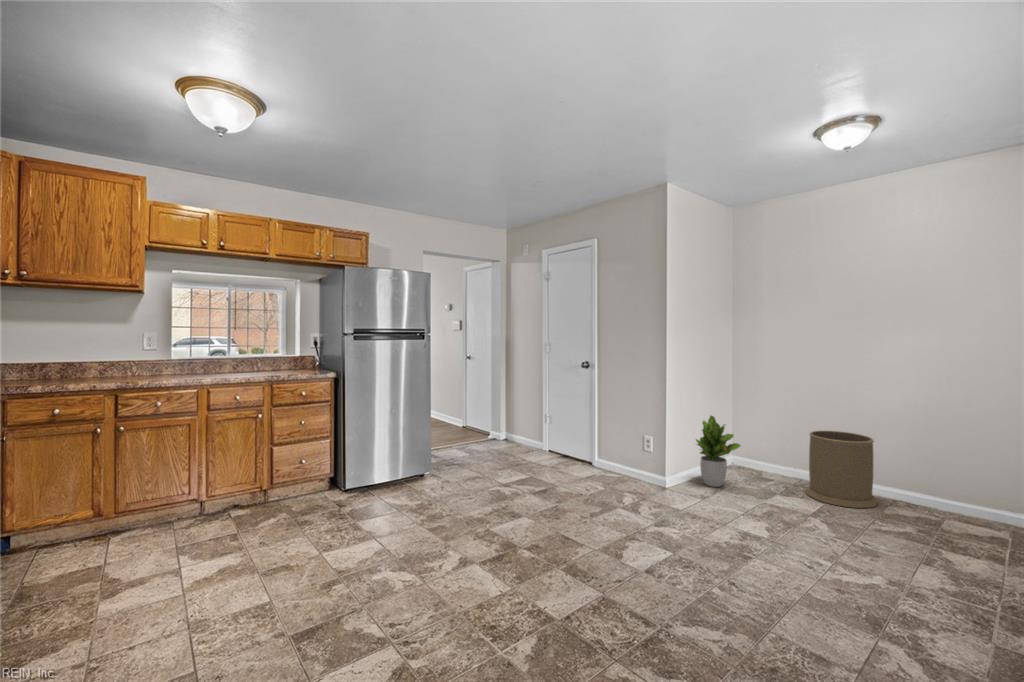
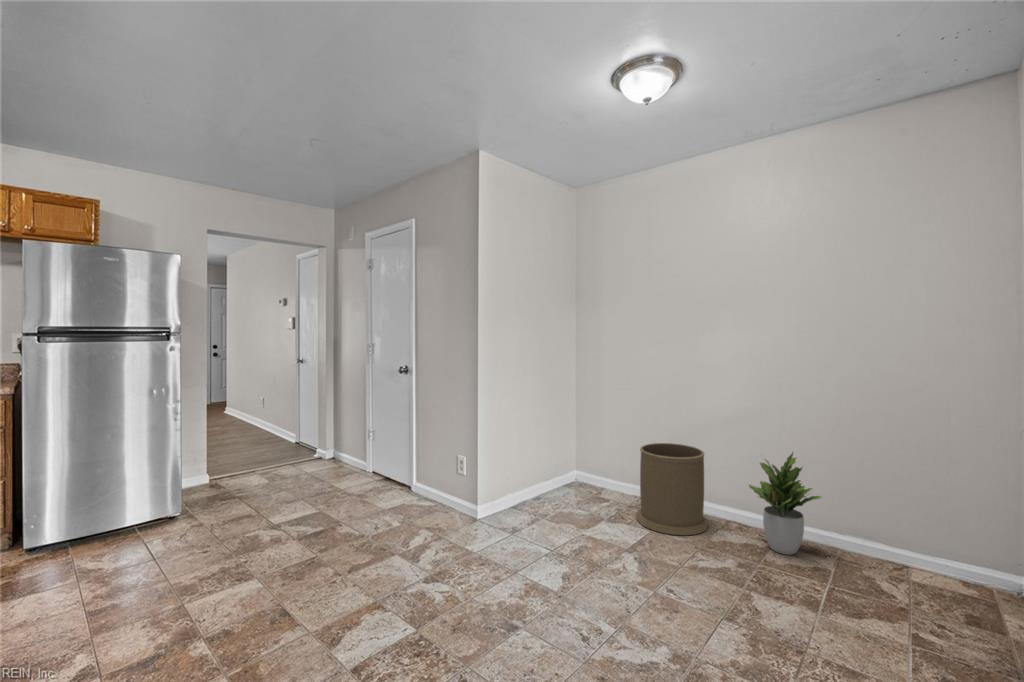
potted plant: present [696,416,741,487] -> present [749,452,821,555]

